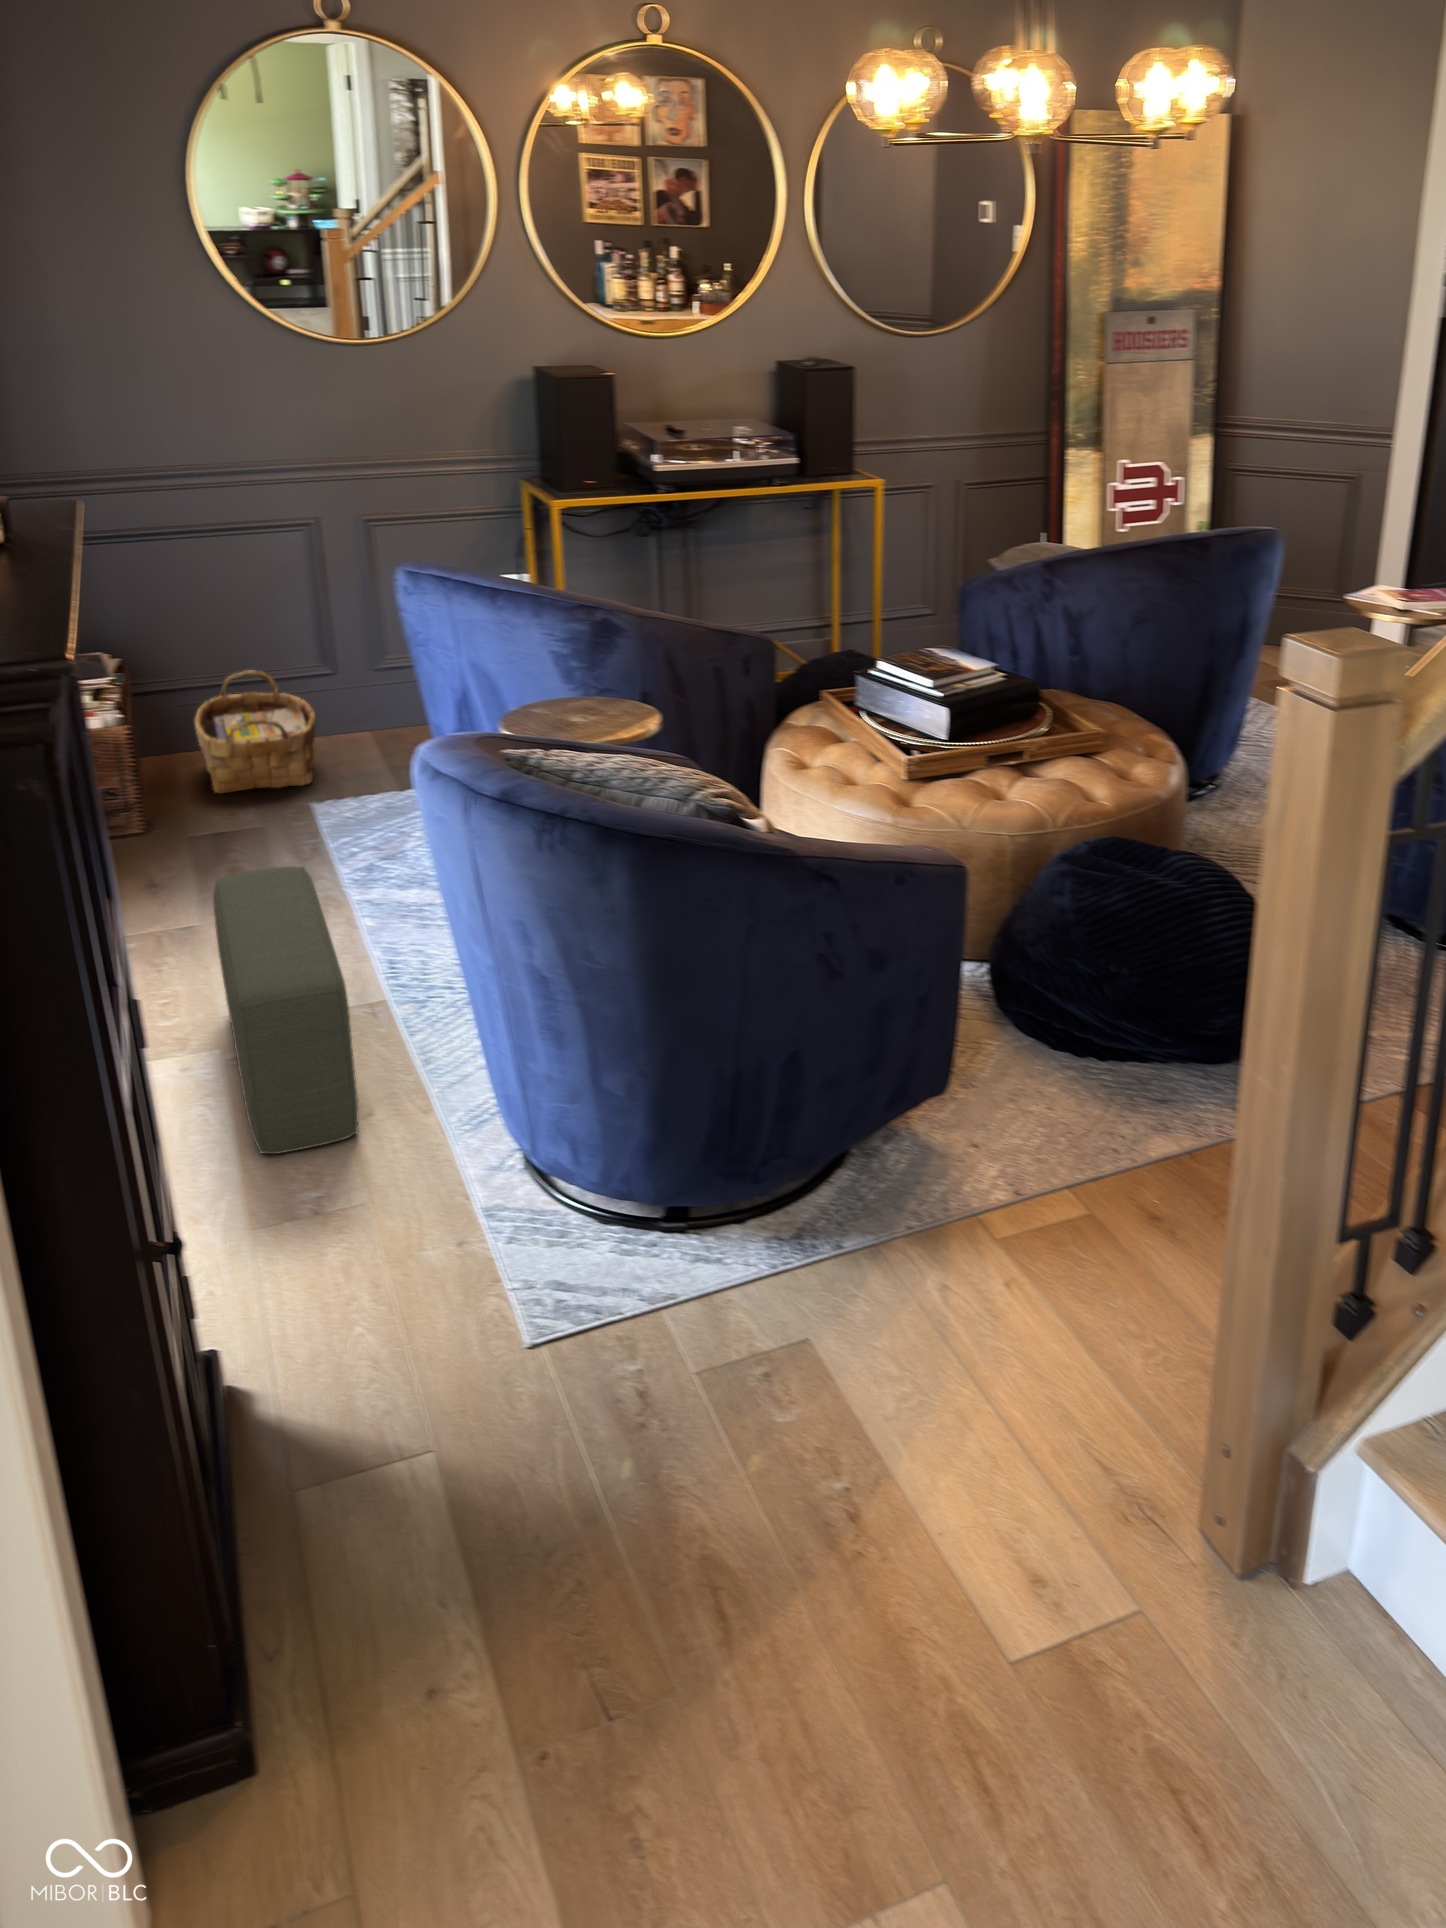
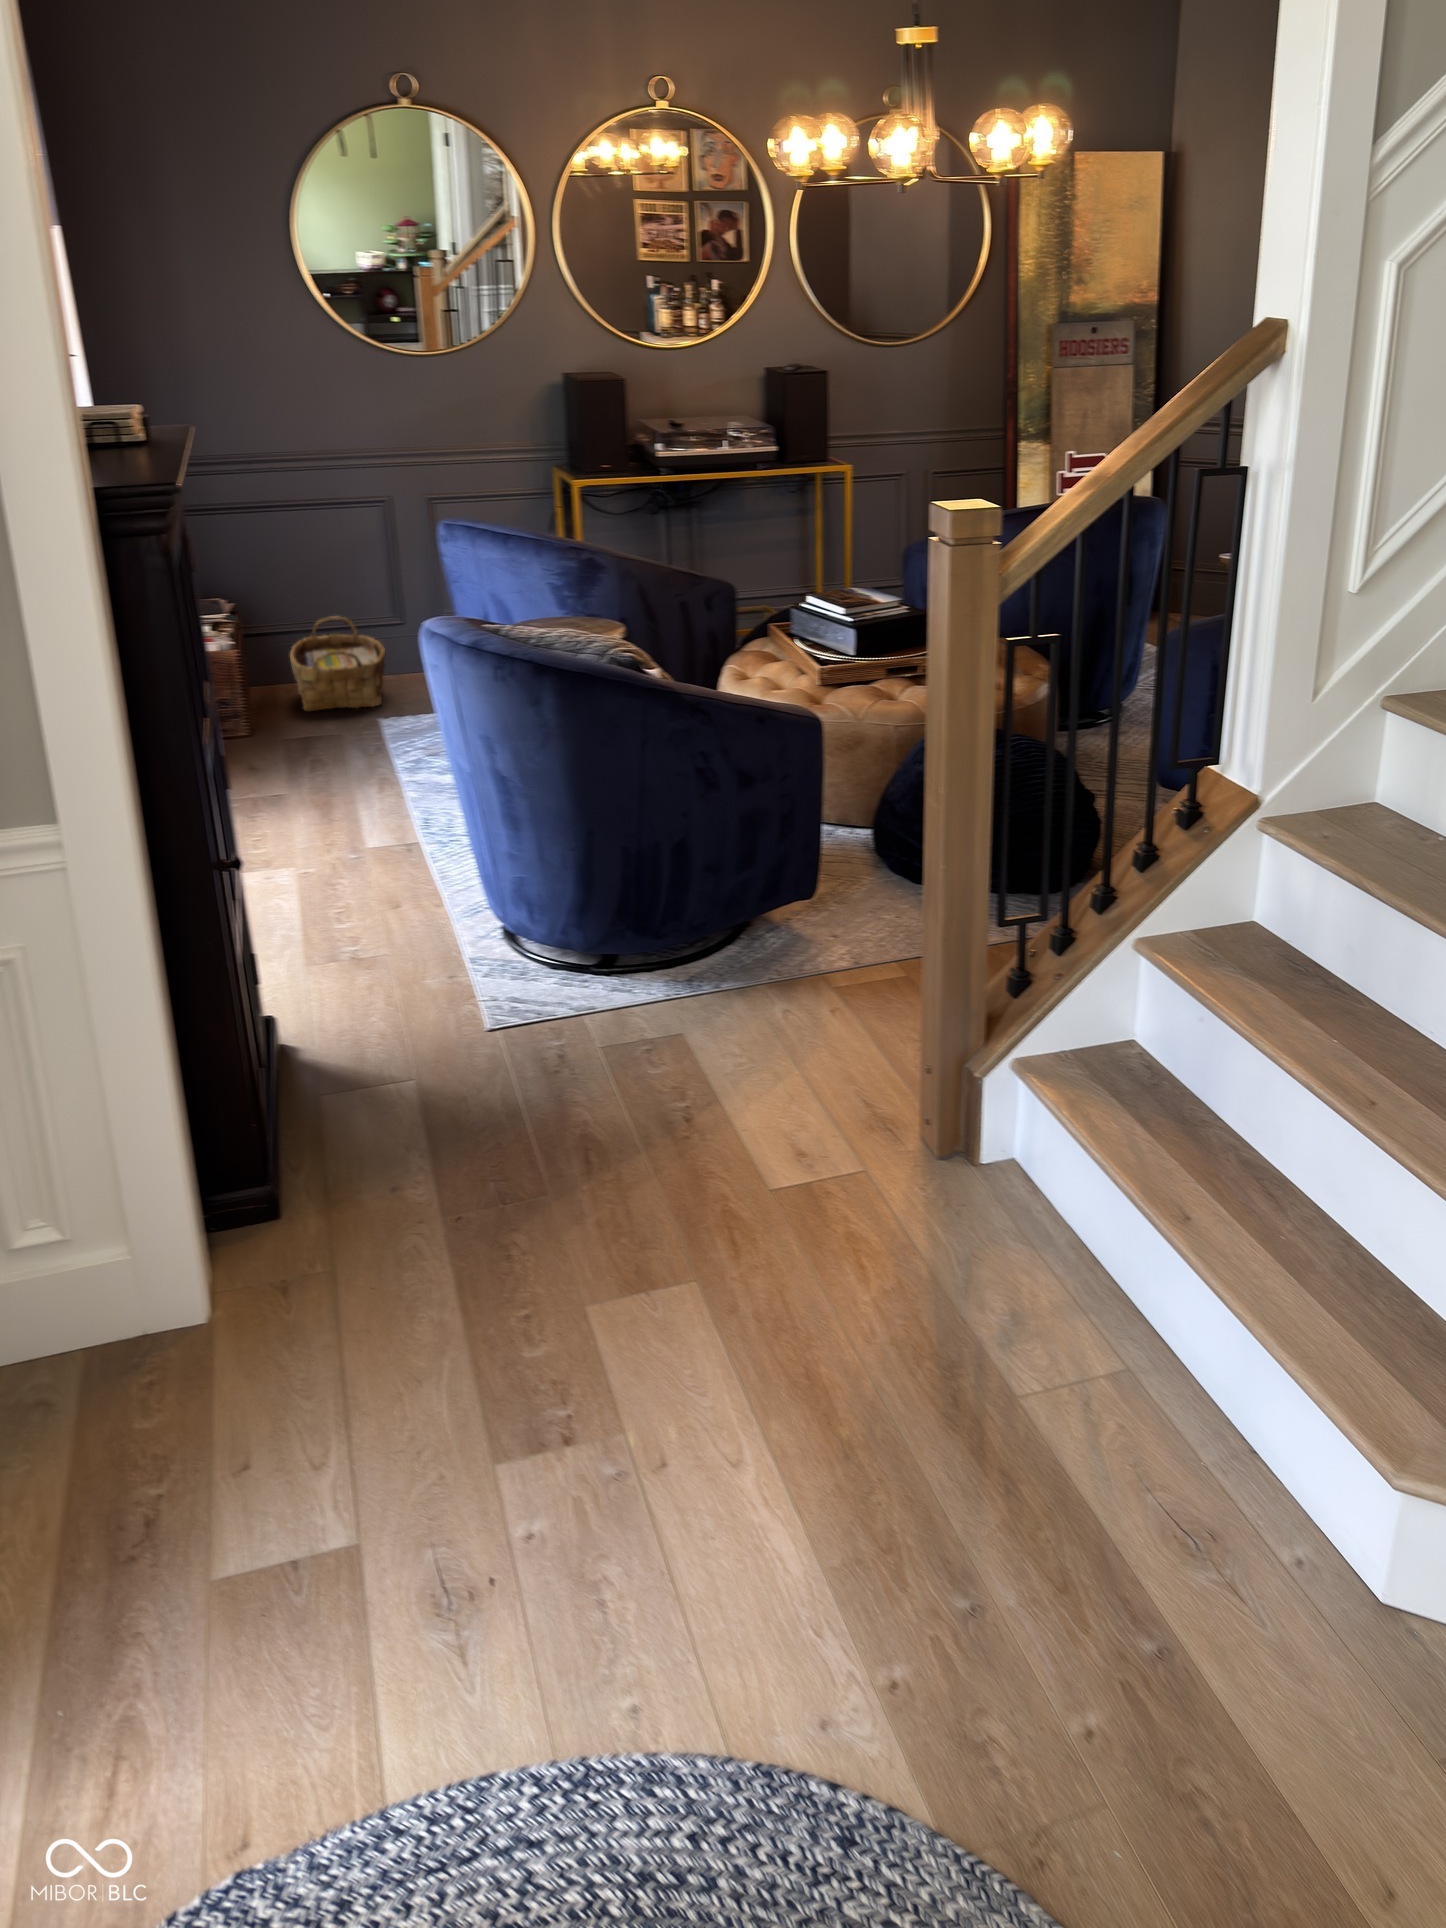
pouf: present [213,866,358,1154] -> none [289,737,386,930]

